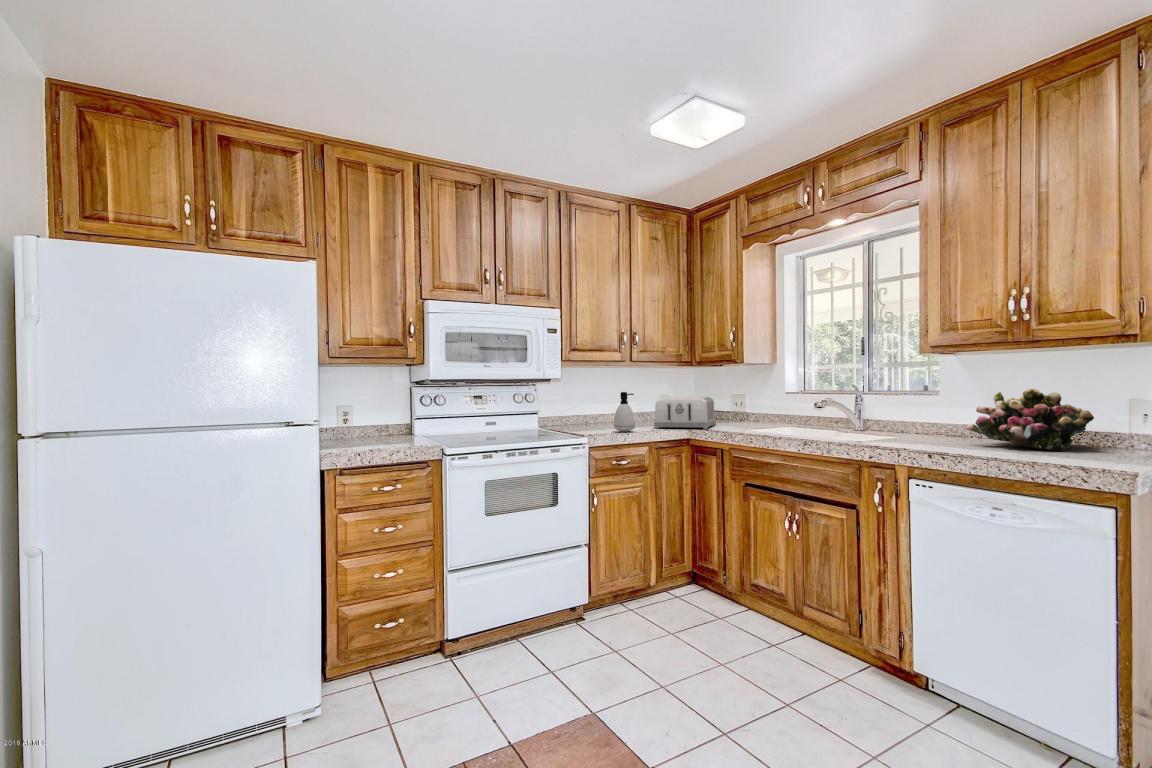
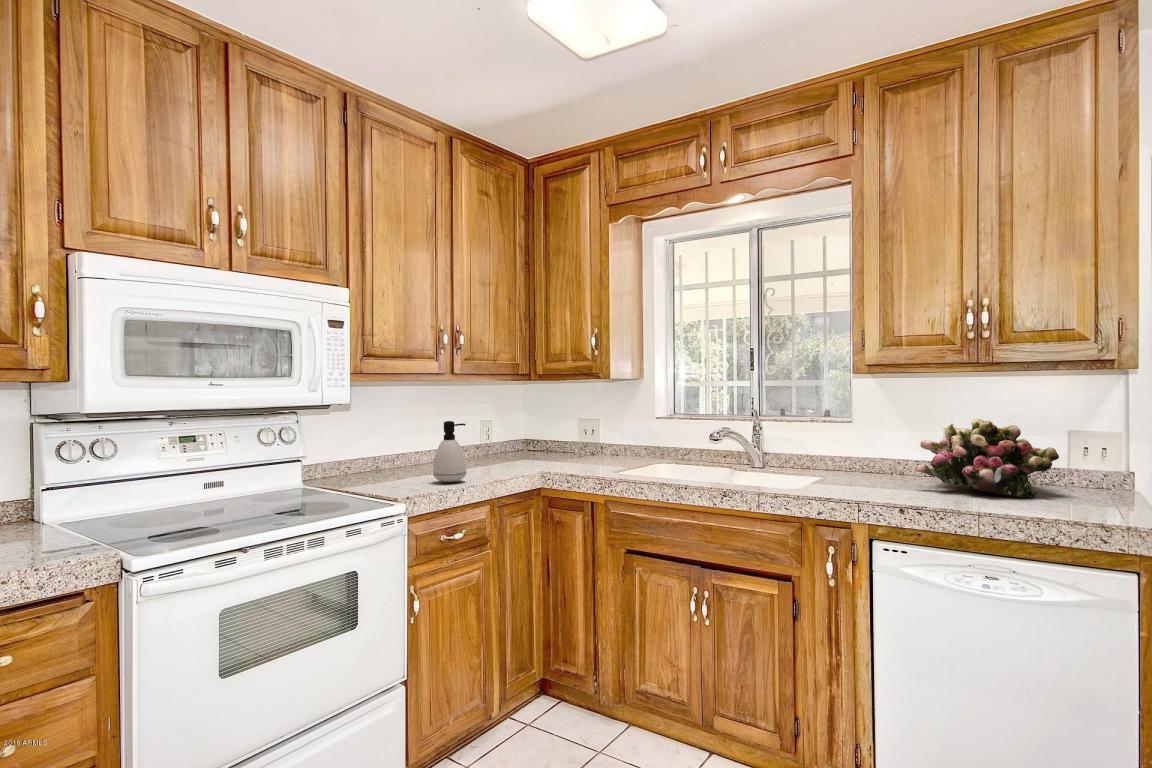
toaster: present [654,396,716,429] -> none [488,422,565,473]

